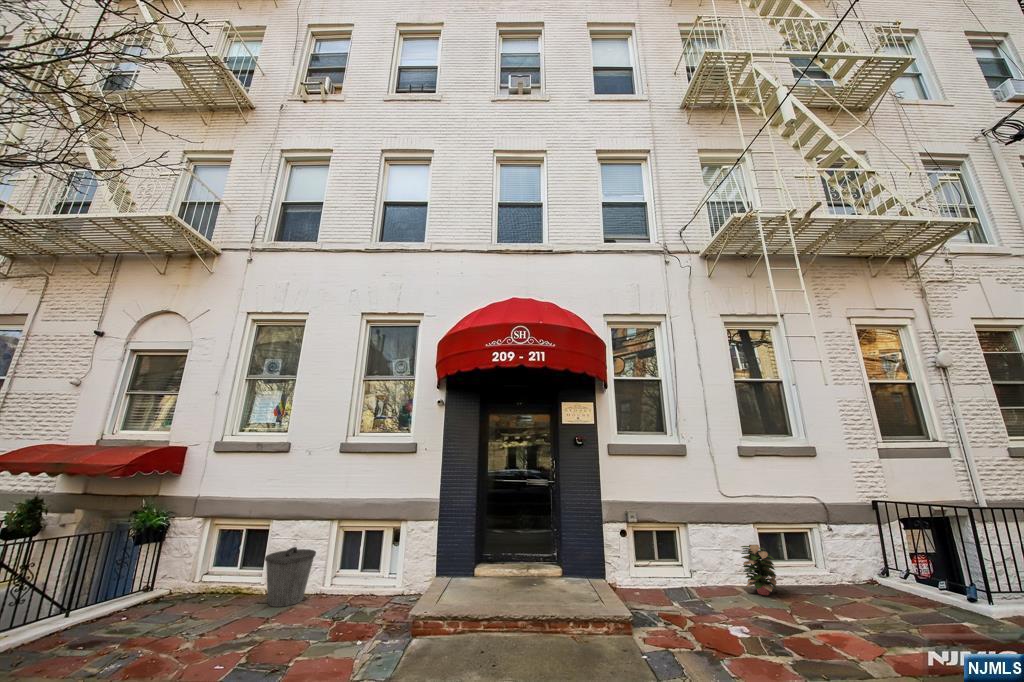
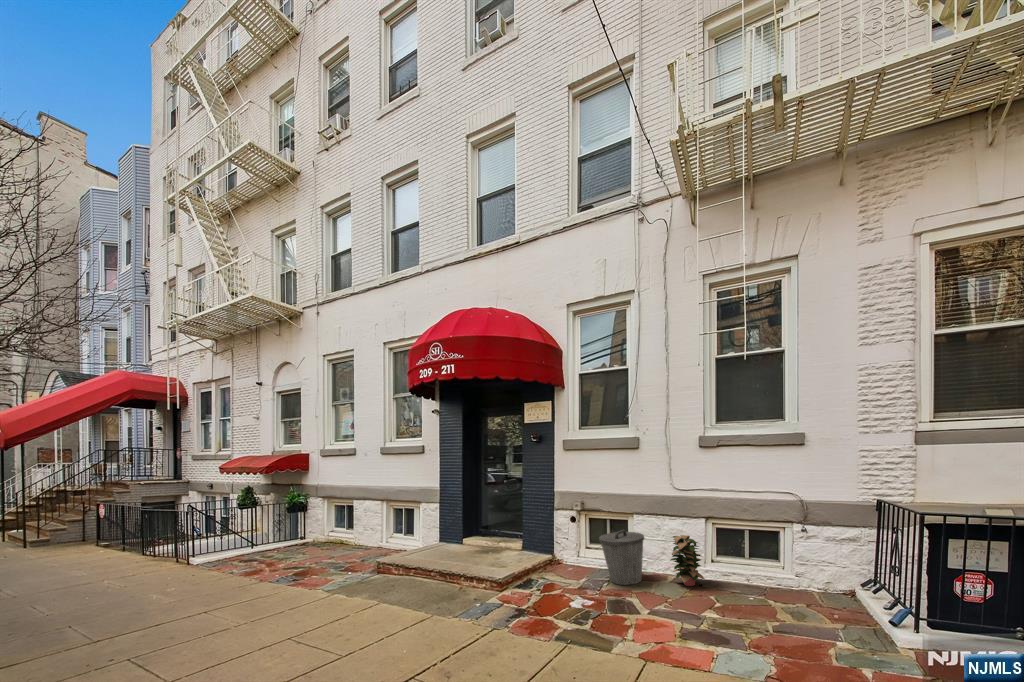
trash can: present [265,547,316,607] -> present [599,530,644,585]

